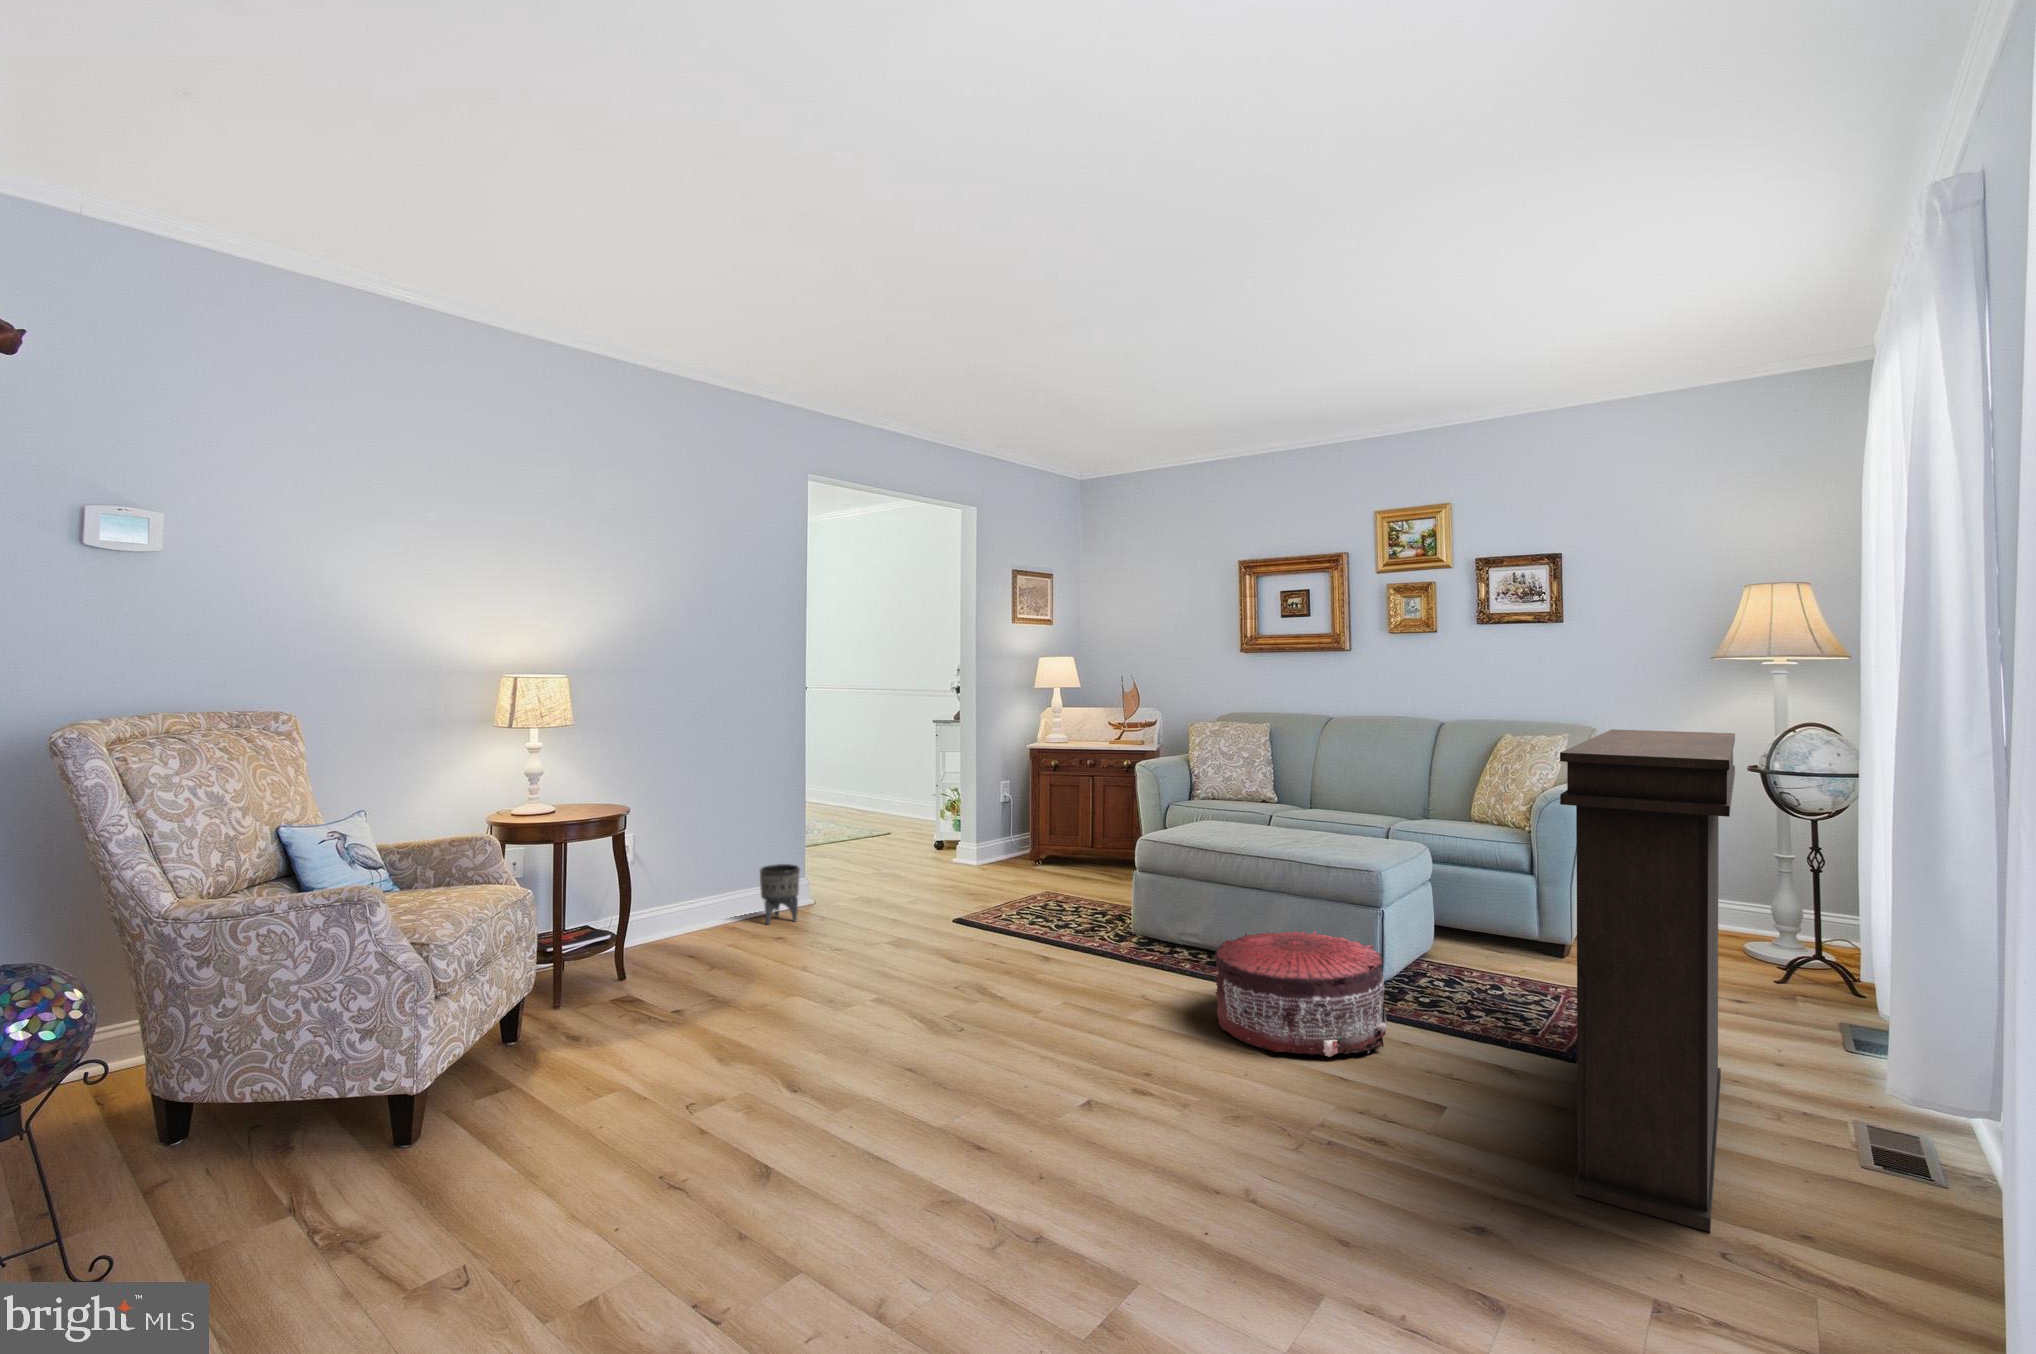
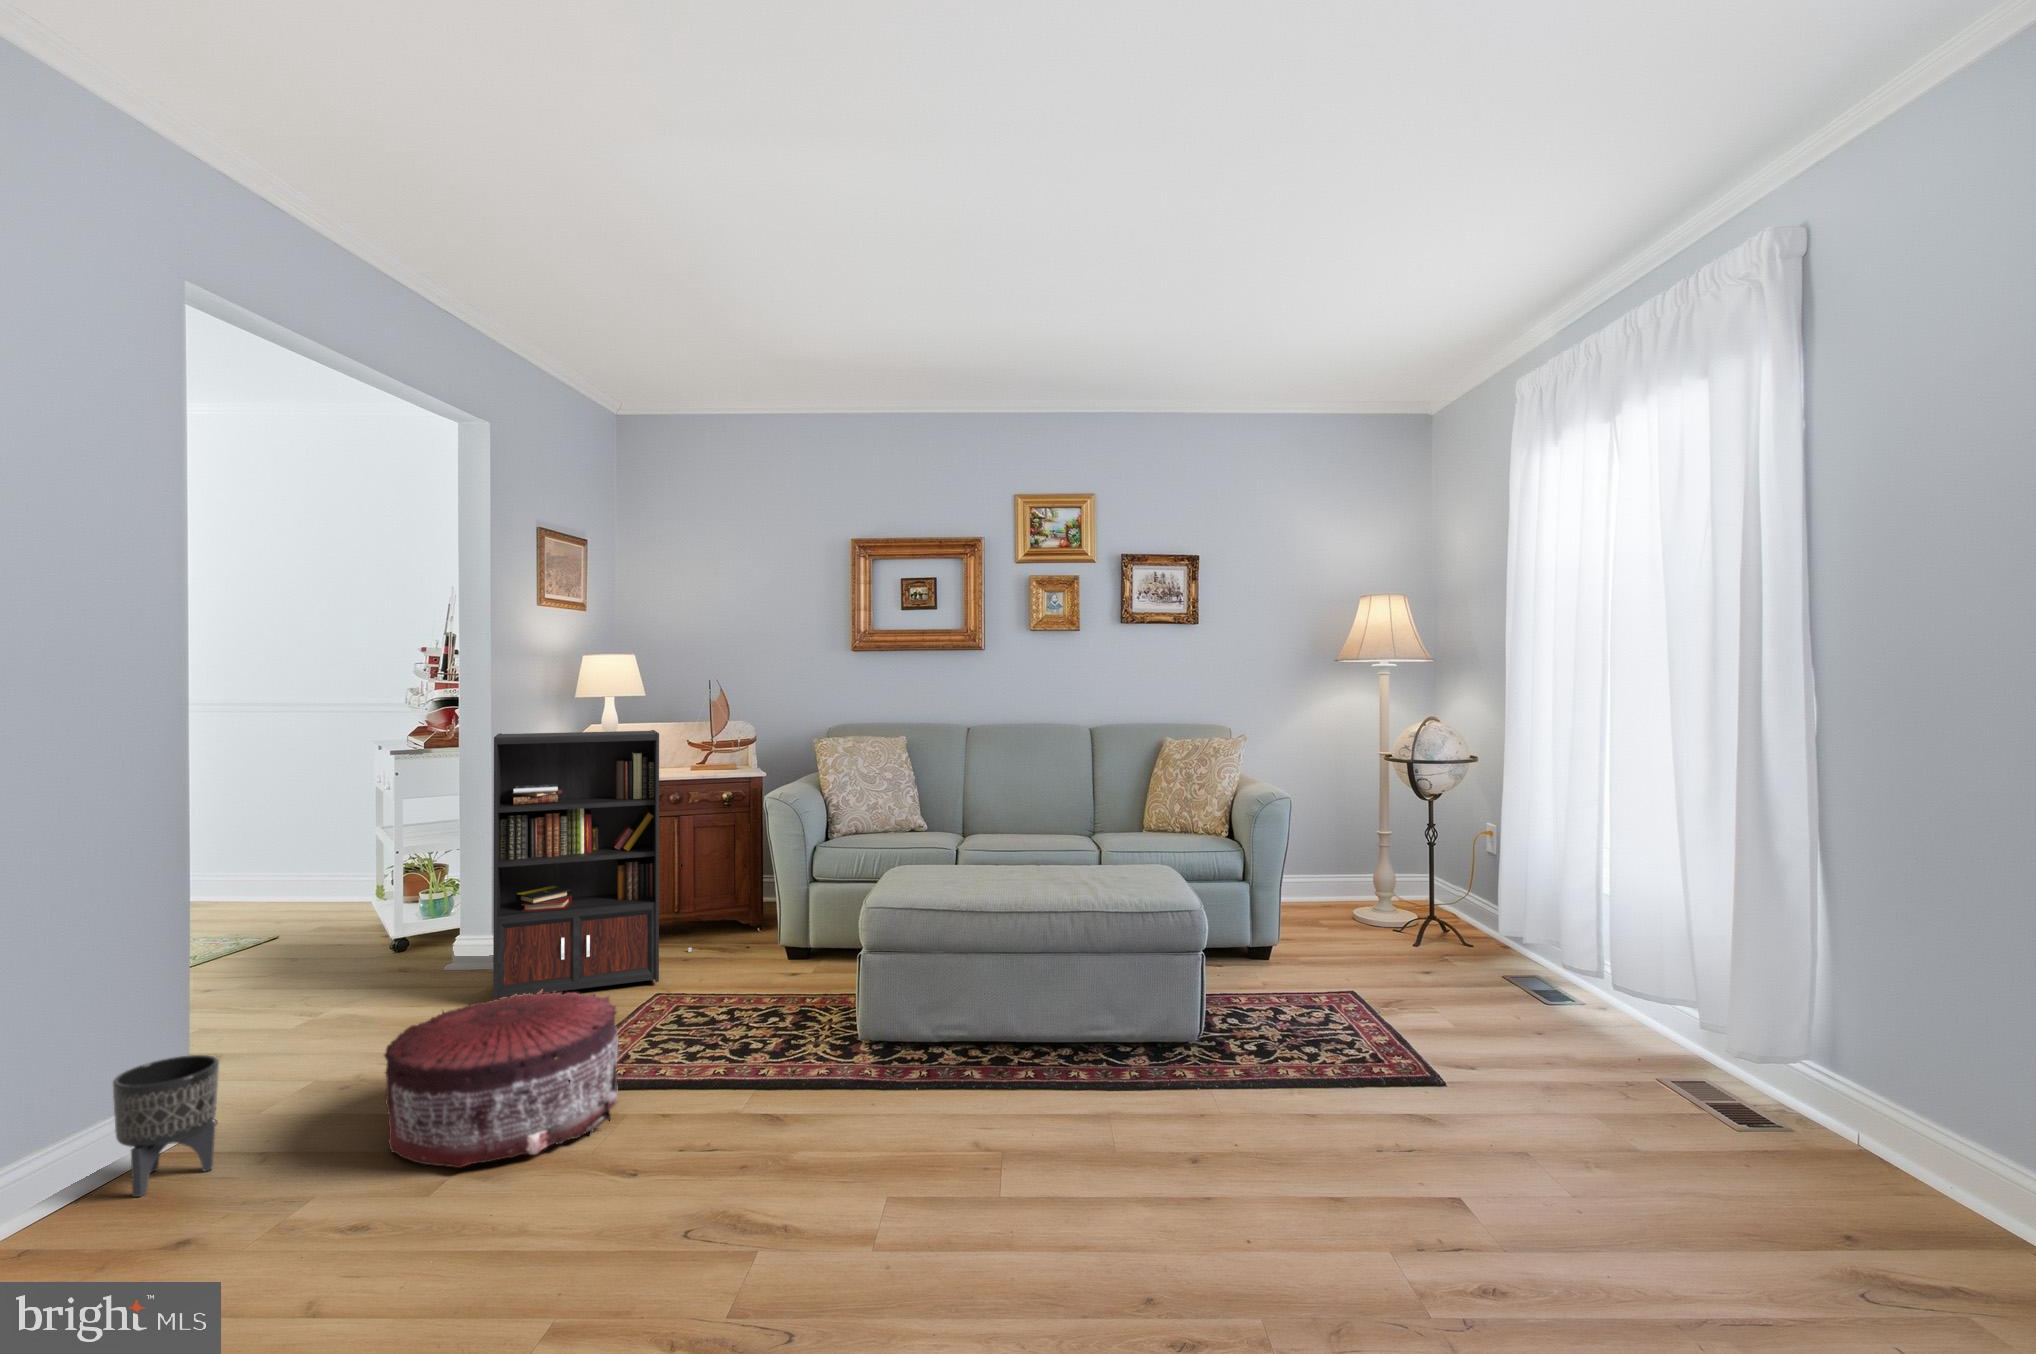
bookcase: none [959,711,1095,883] -> present [493,730,692,1000]
console table: present [1560,729,1735,1232] -> none [1495,733,1953,1317]
pouf: present [1215,931,1387,1057] -> present [384,991,618,1168]

